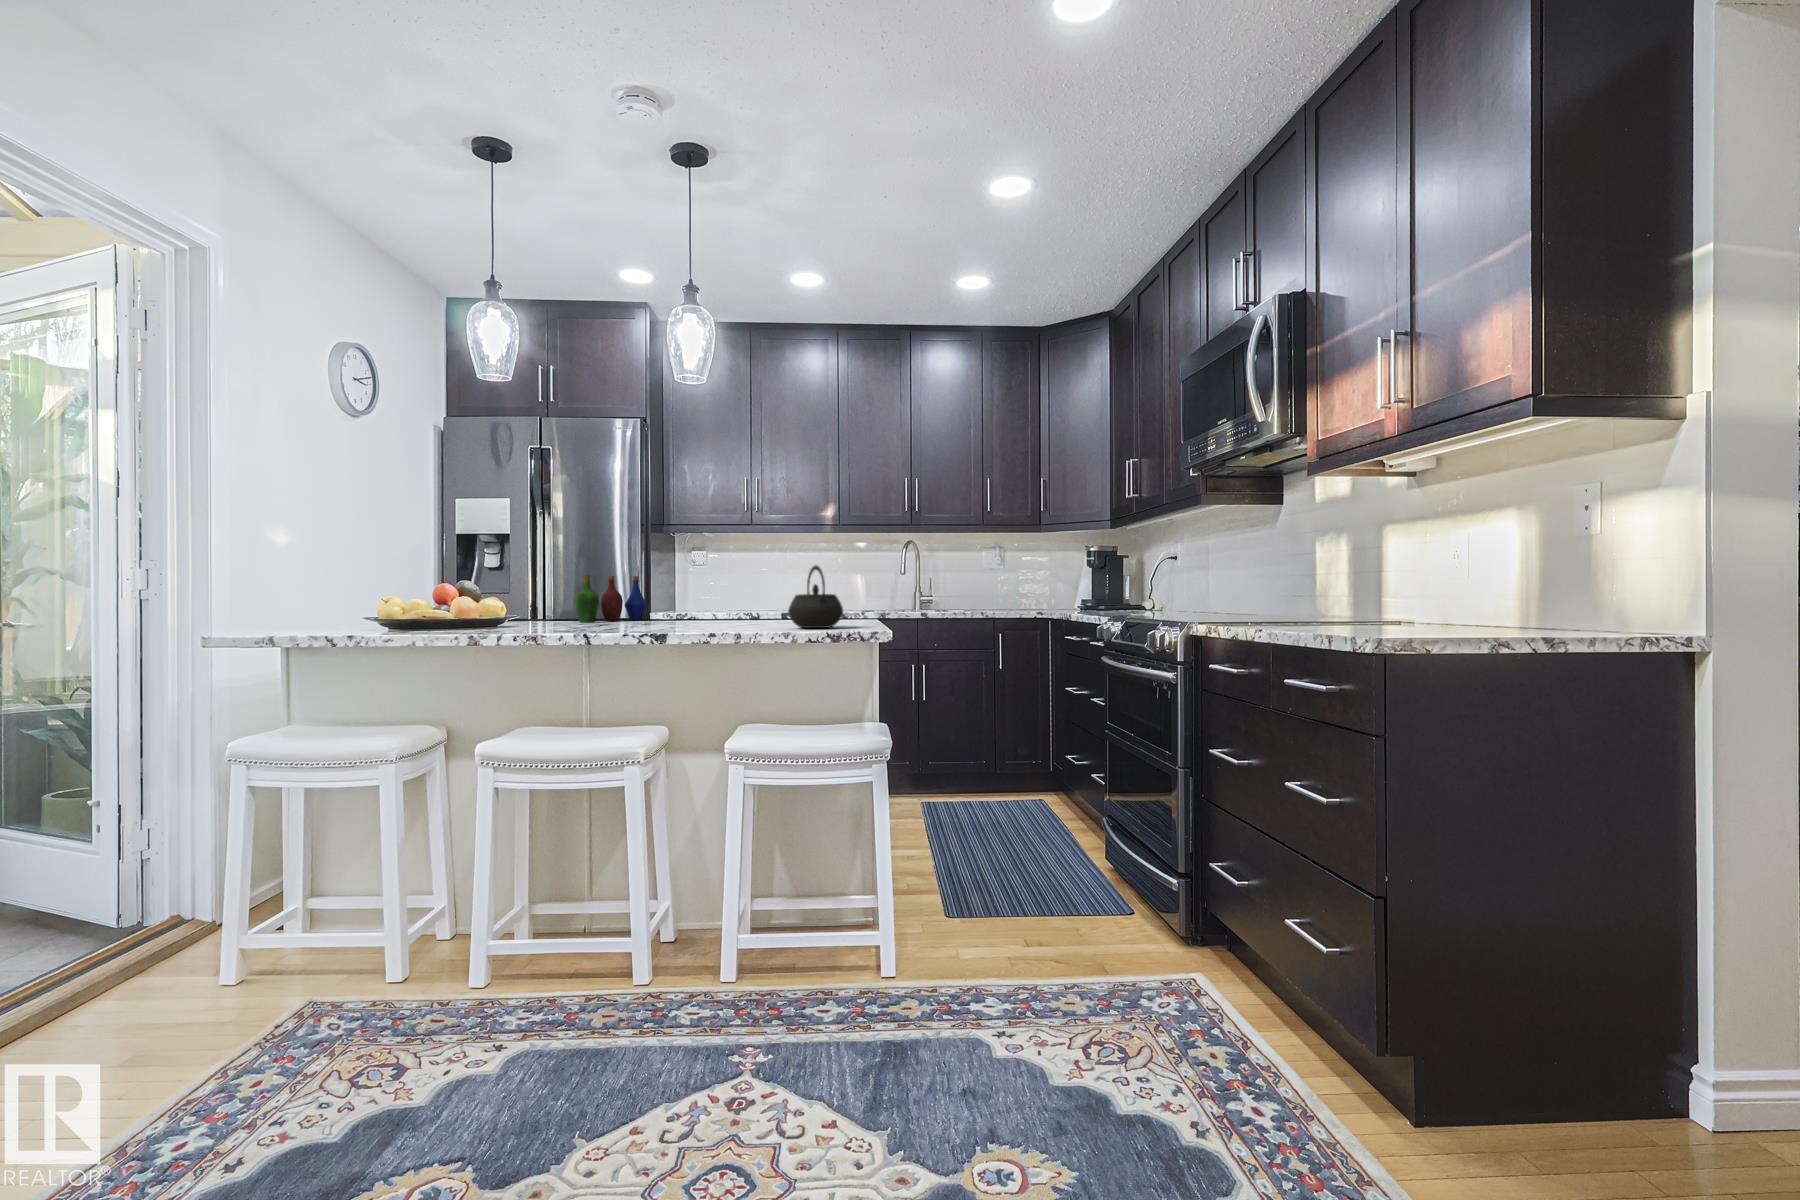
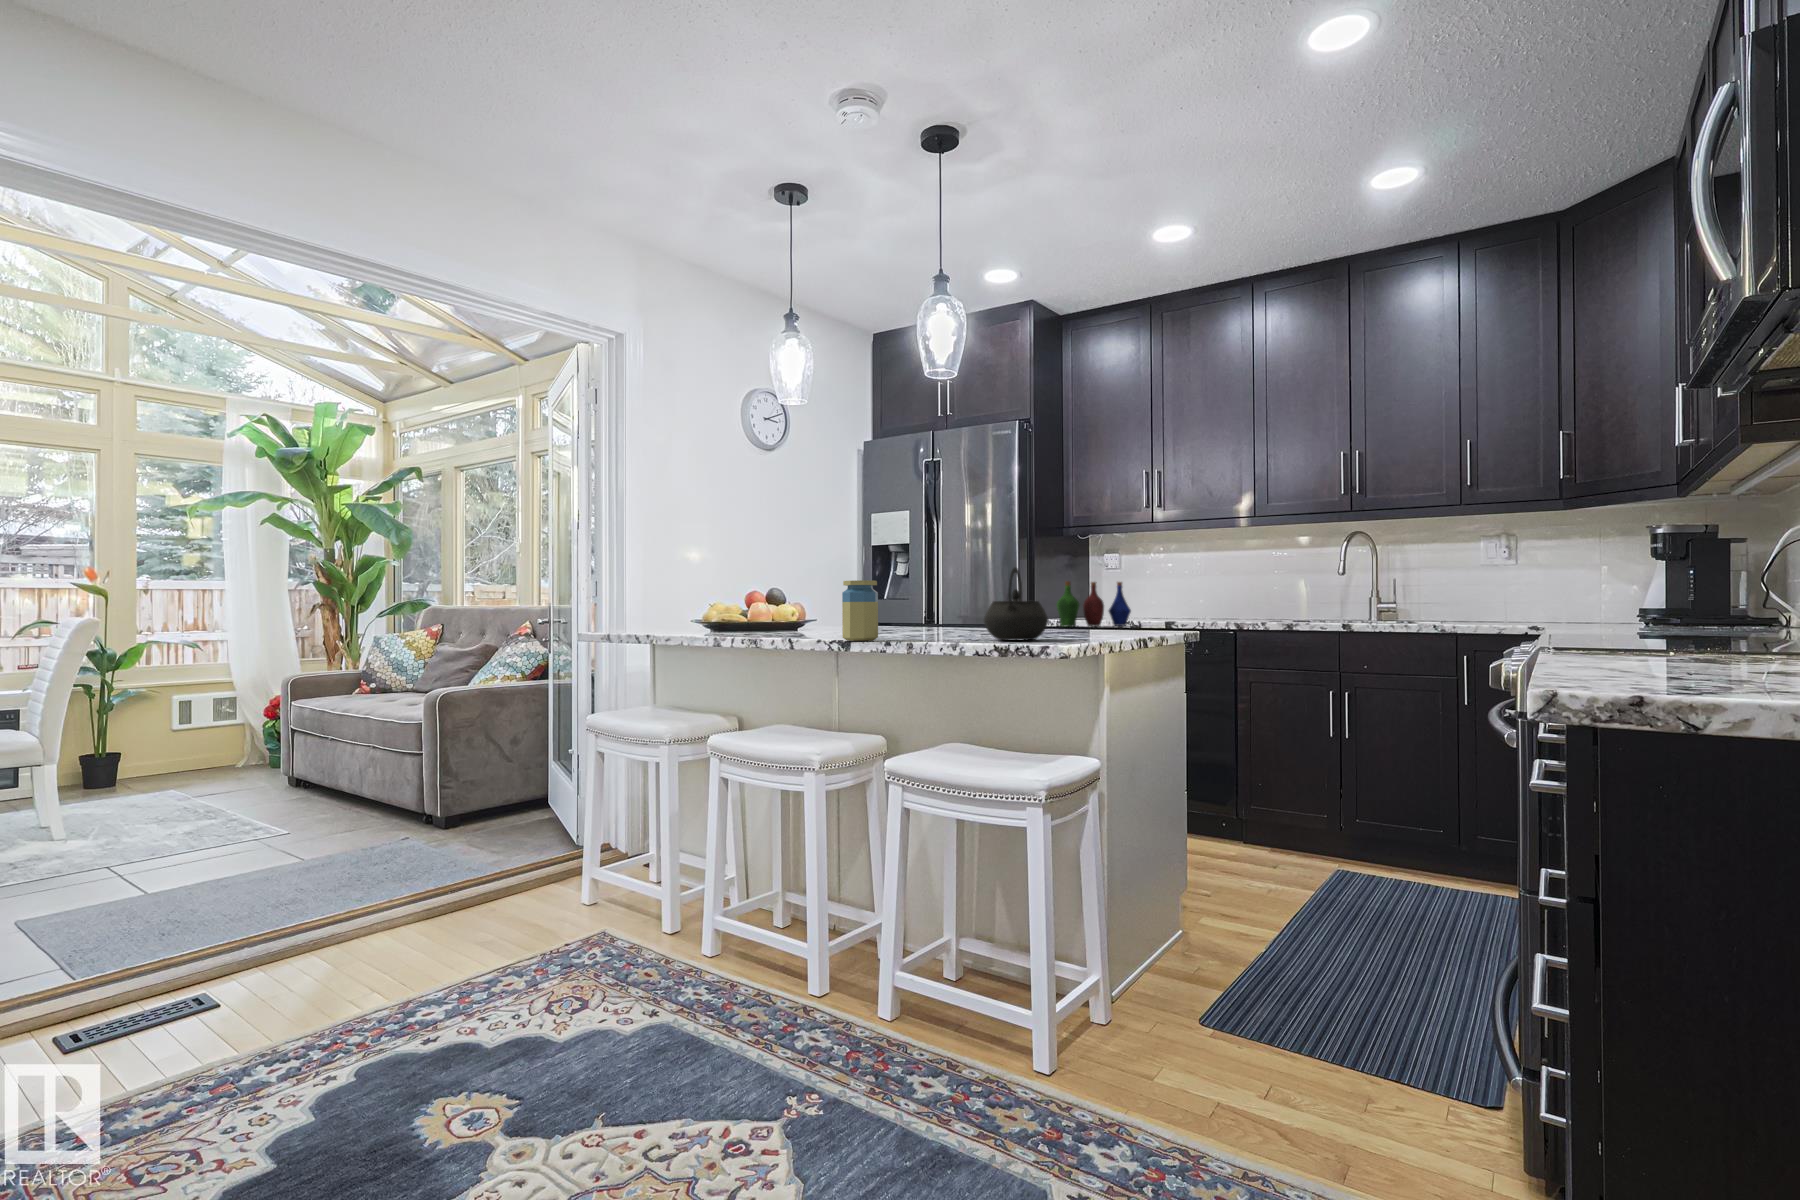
bottle: present [574,575,647,622] -> present [1057,581,1131,627]
jar: none [664,576,700,633] -> present [842,580,878,641]

